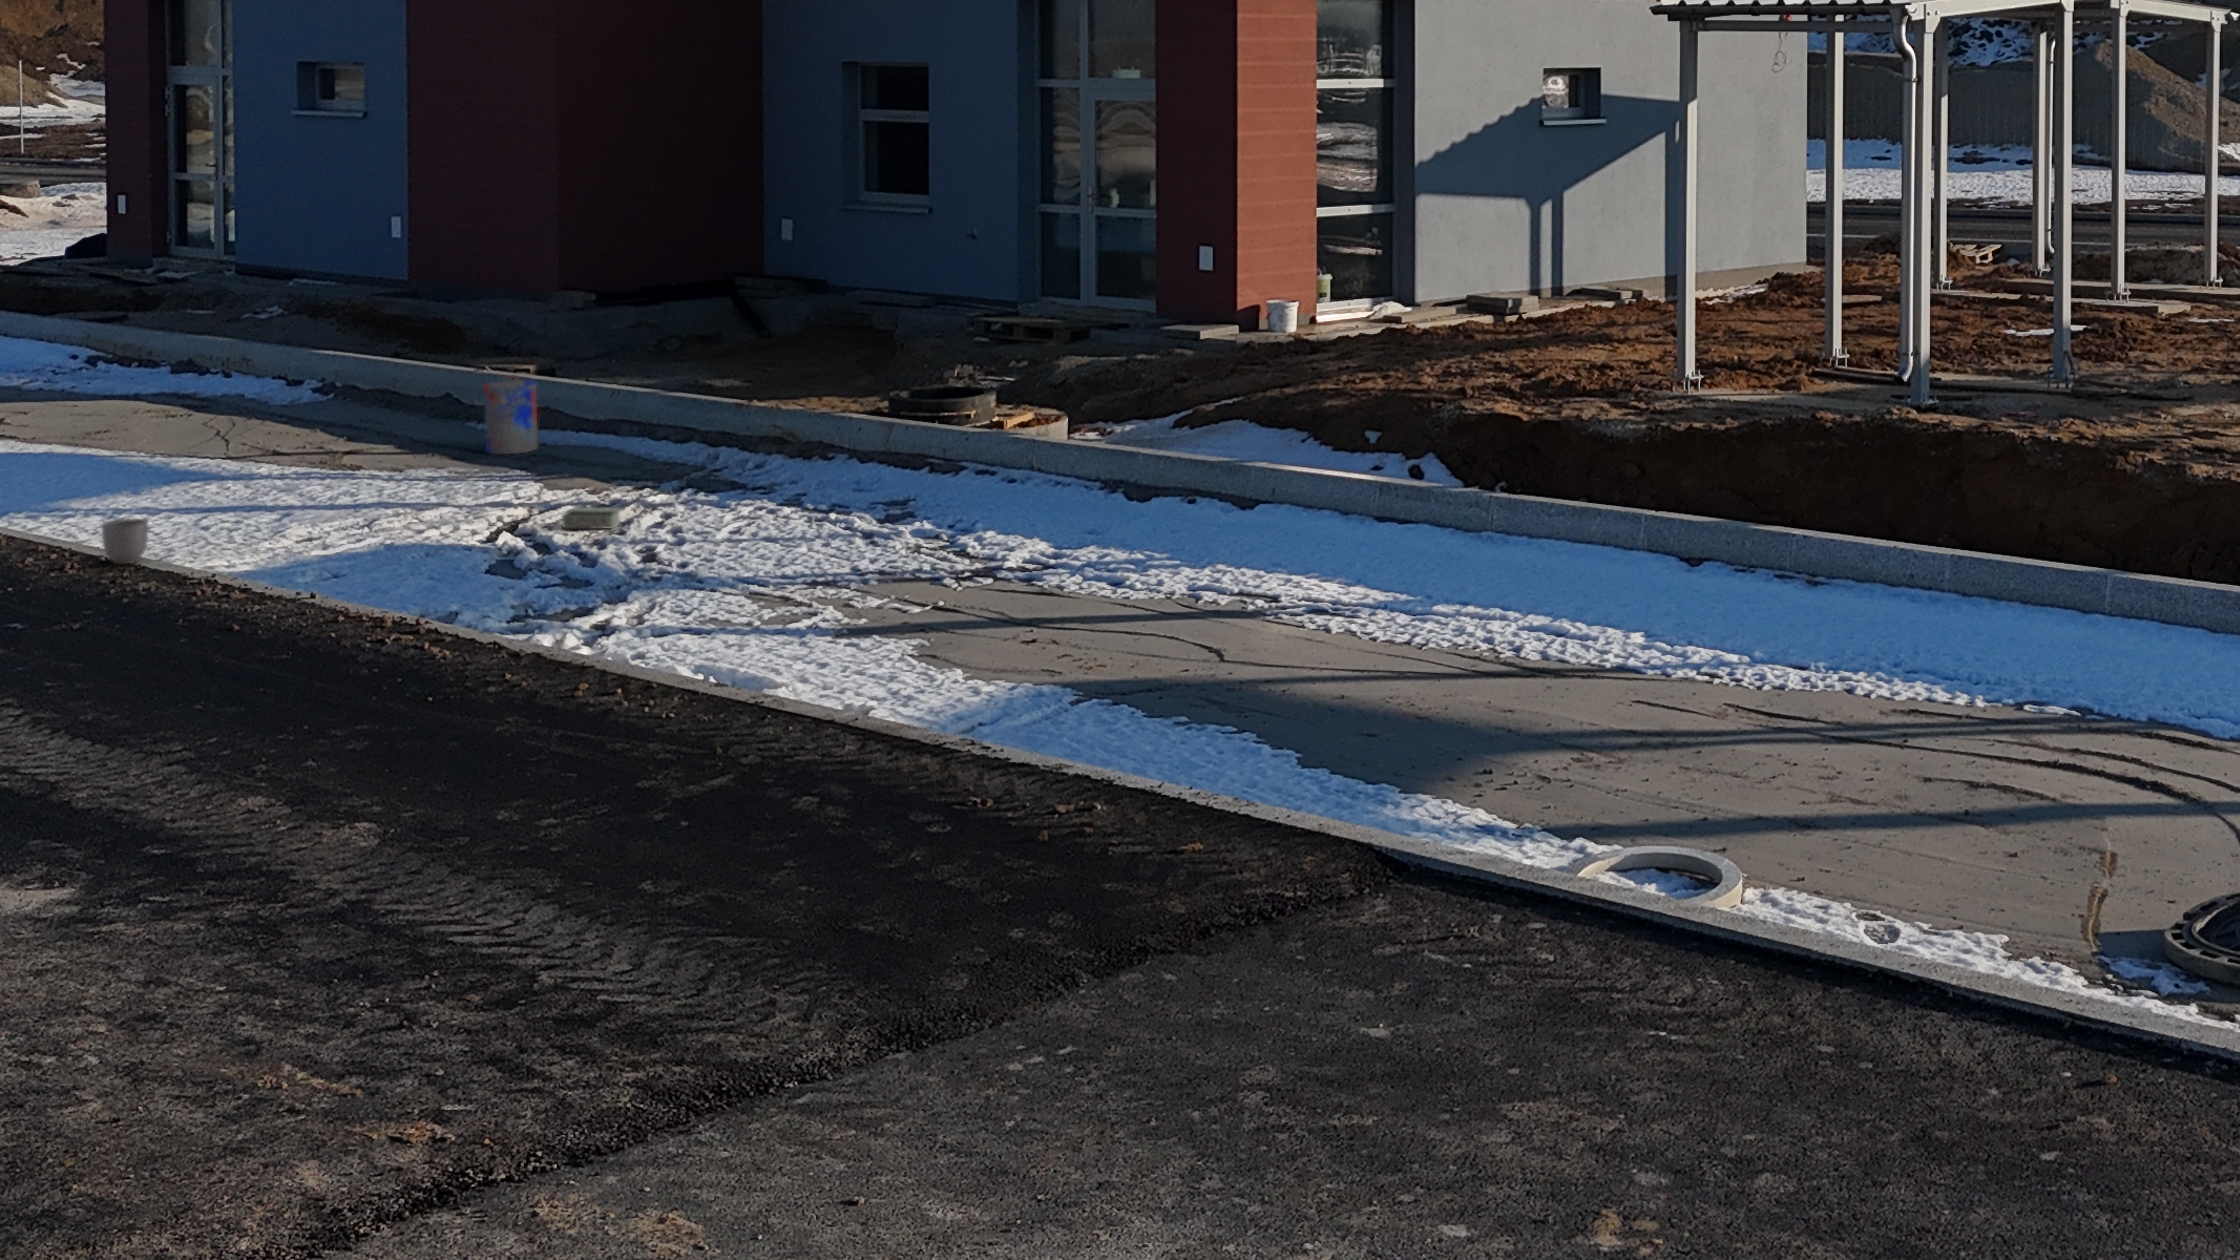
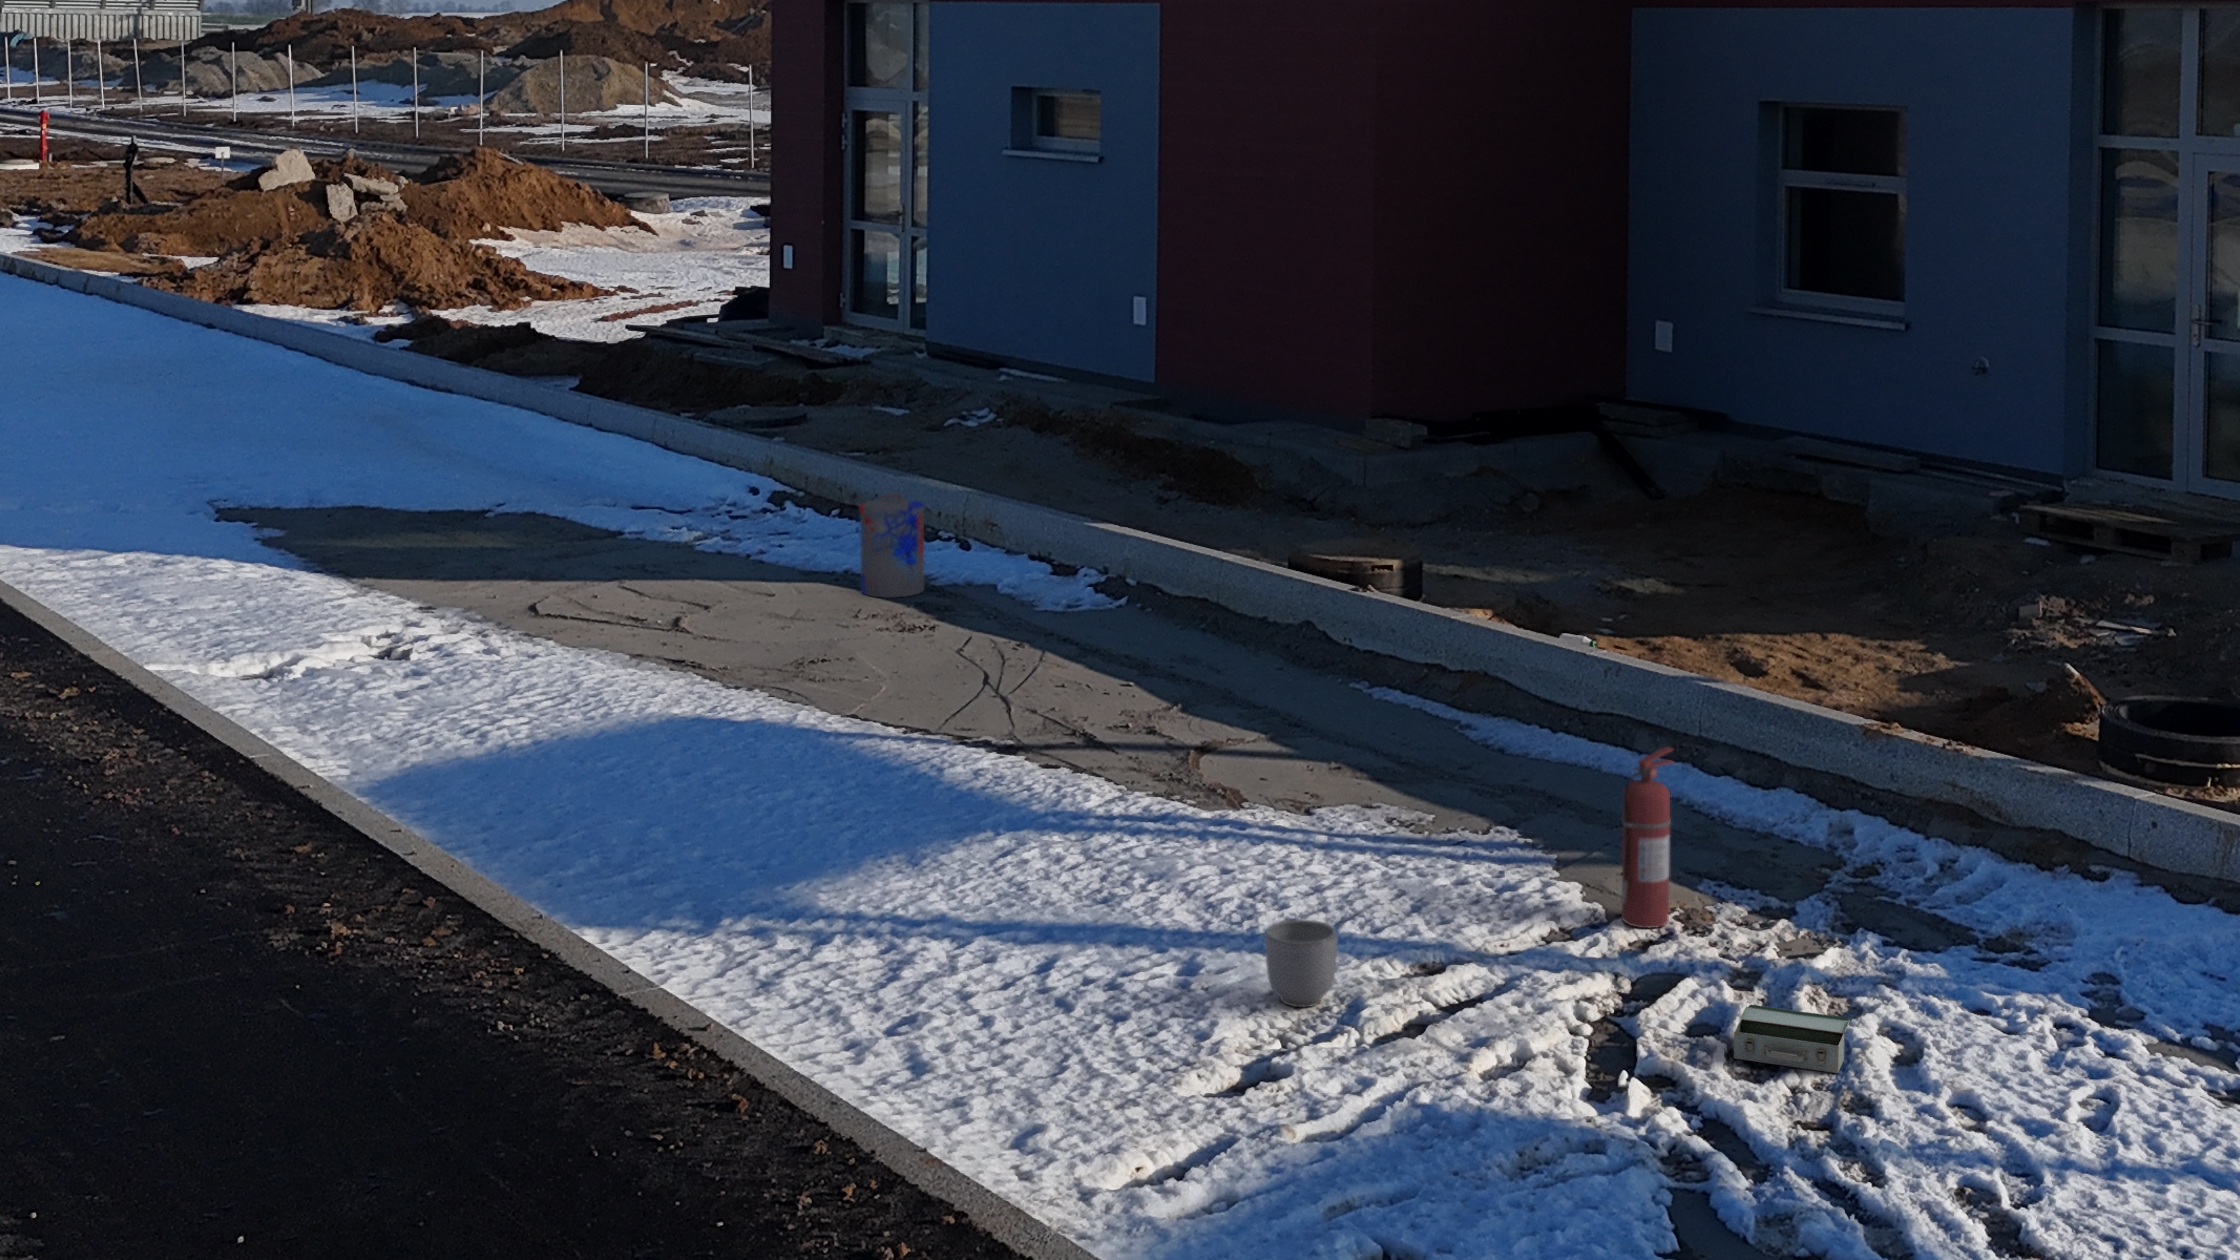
trash can: present [483,376,538,454] -> present [859,494,925,598]
fire extinguisher: none [542,399,574,495] -> present [1621,747,1673,928]
planter: present [102,519,148,564] -> present [1265,919,1338,1007]

